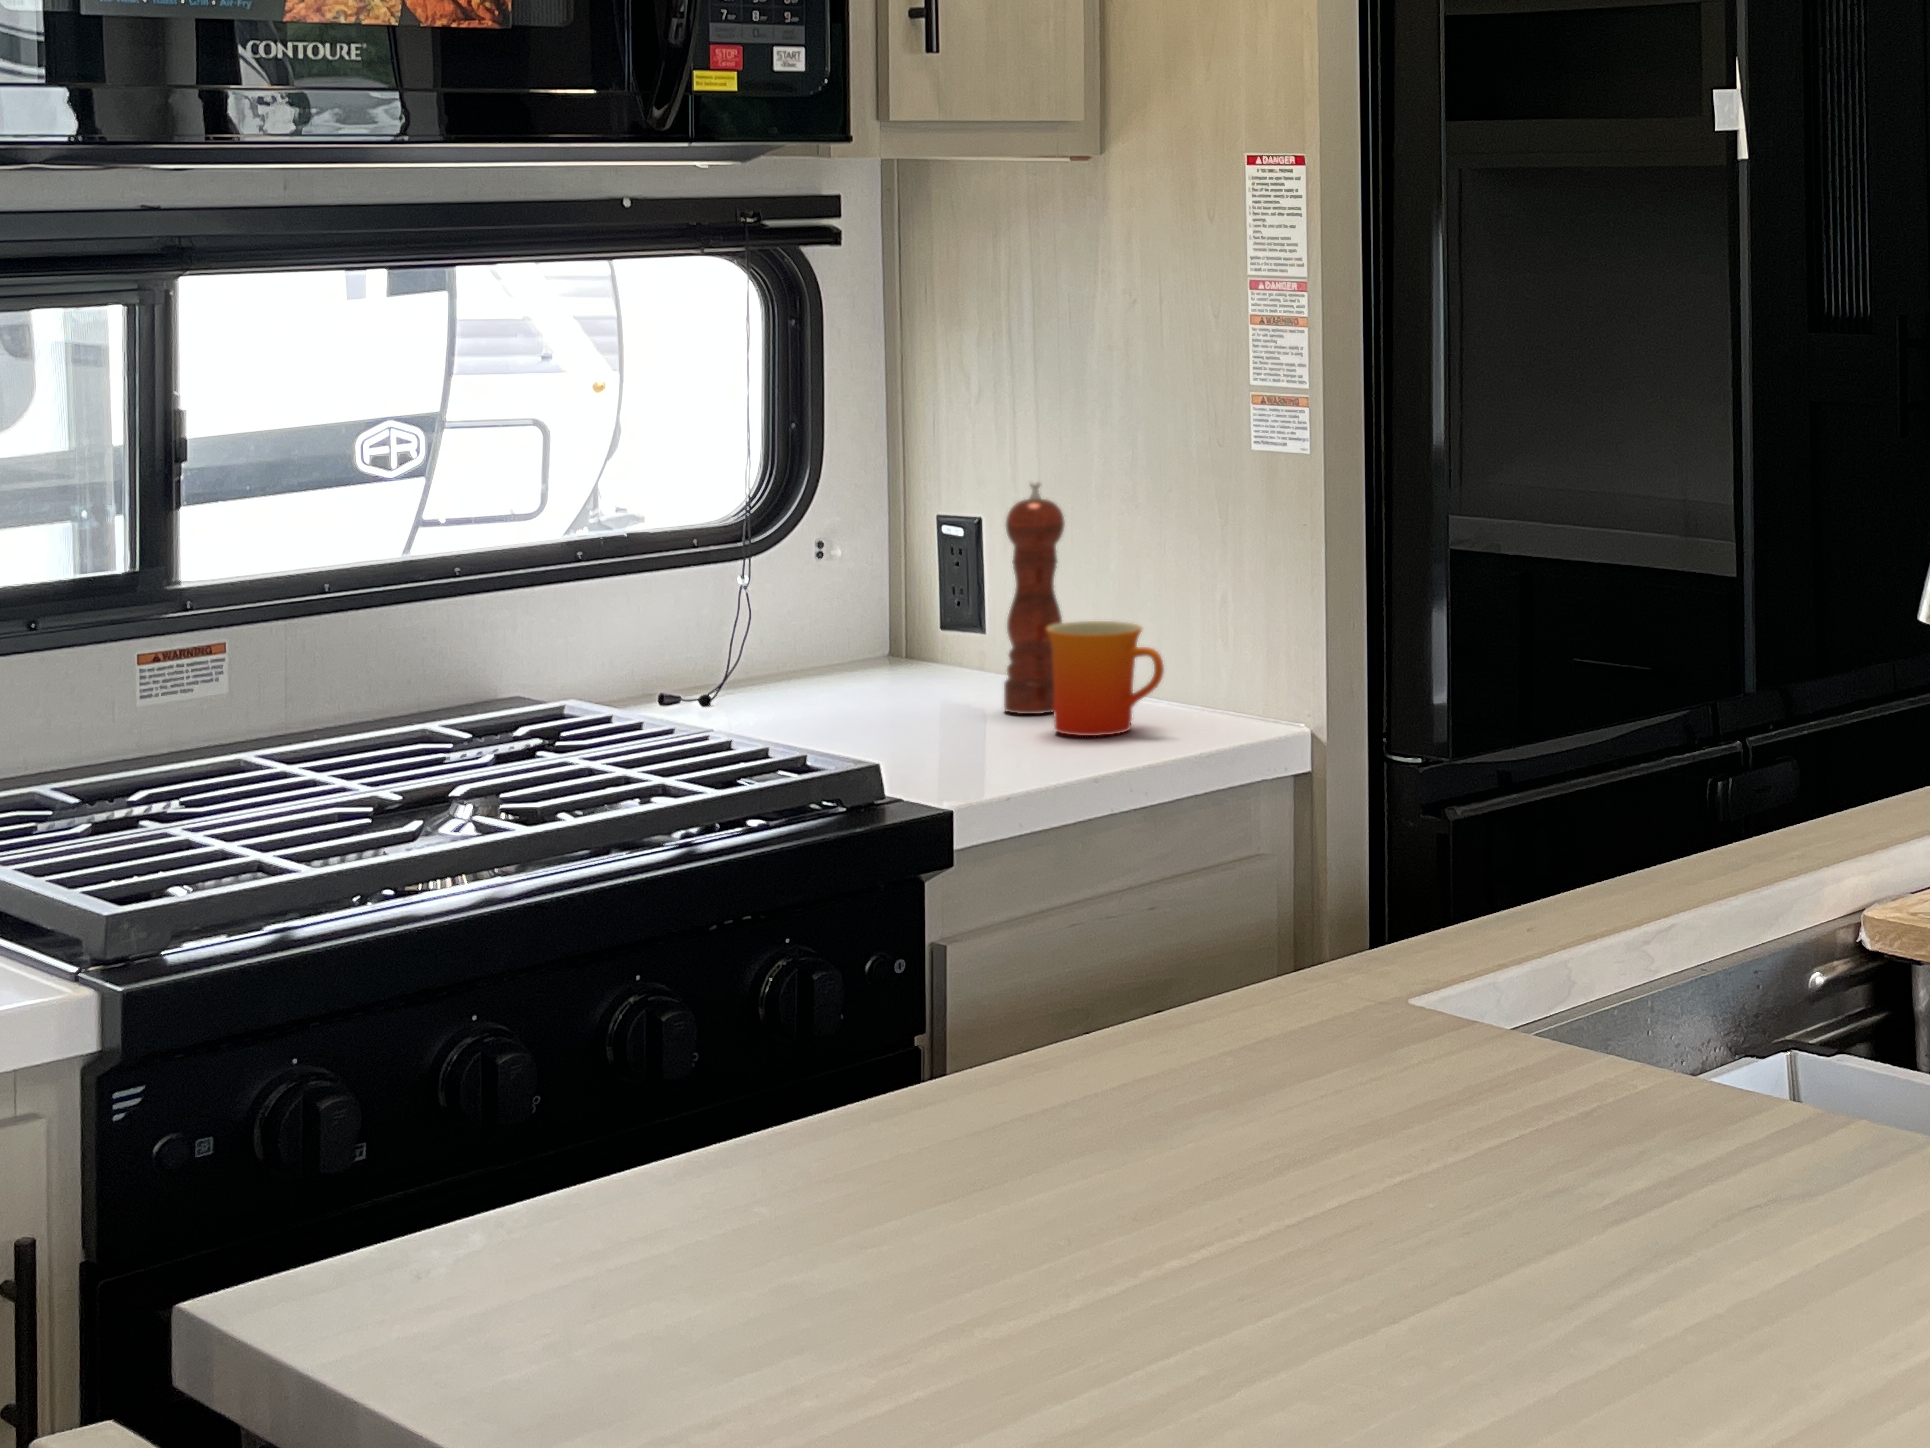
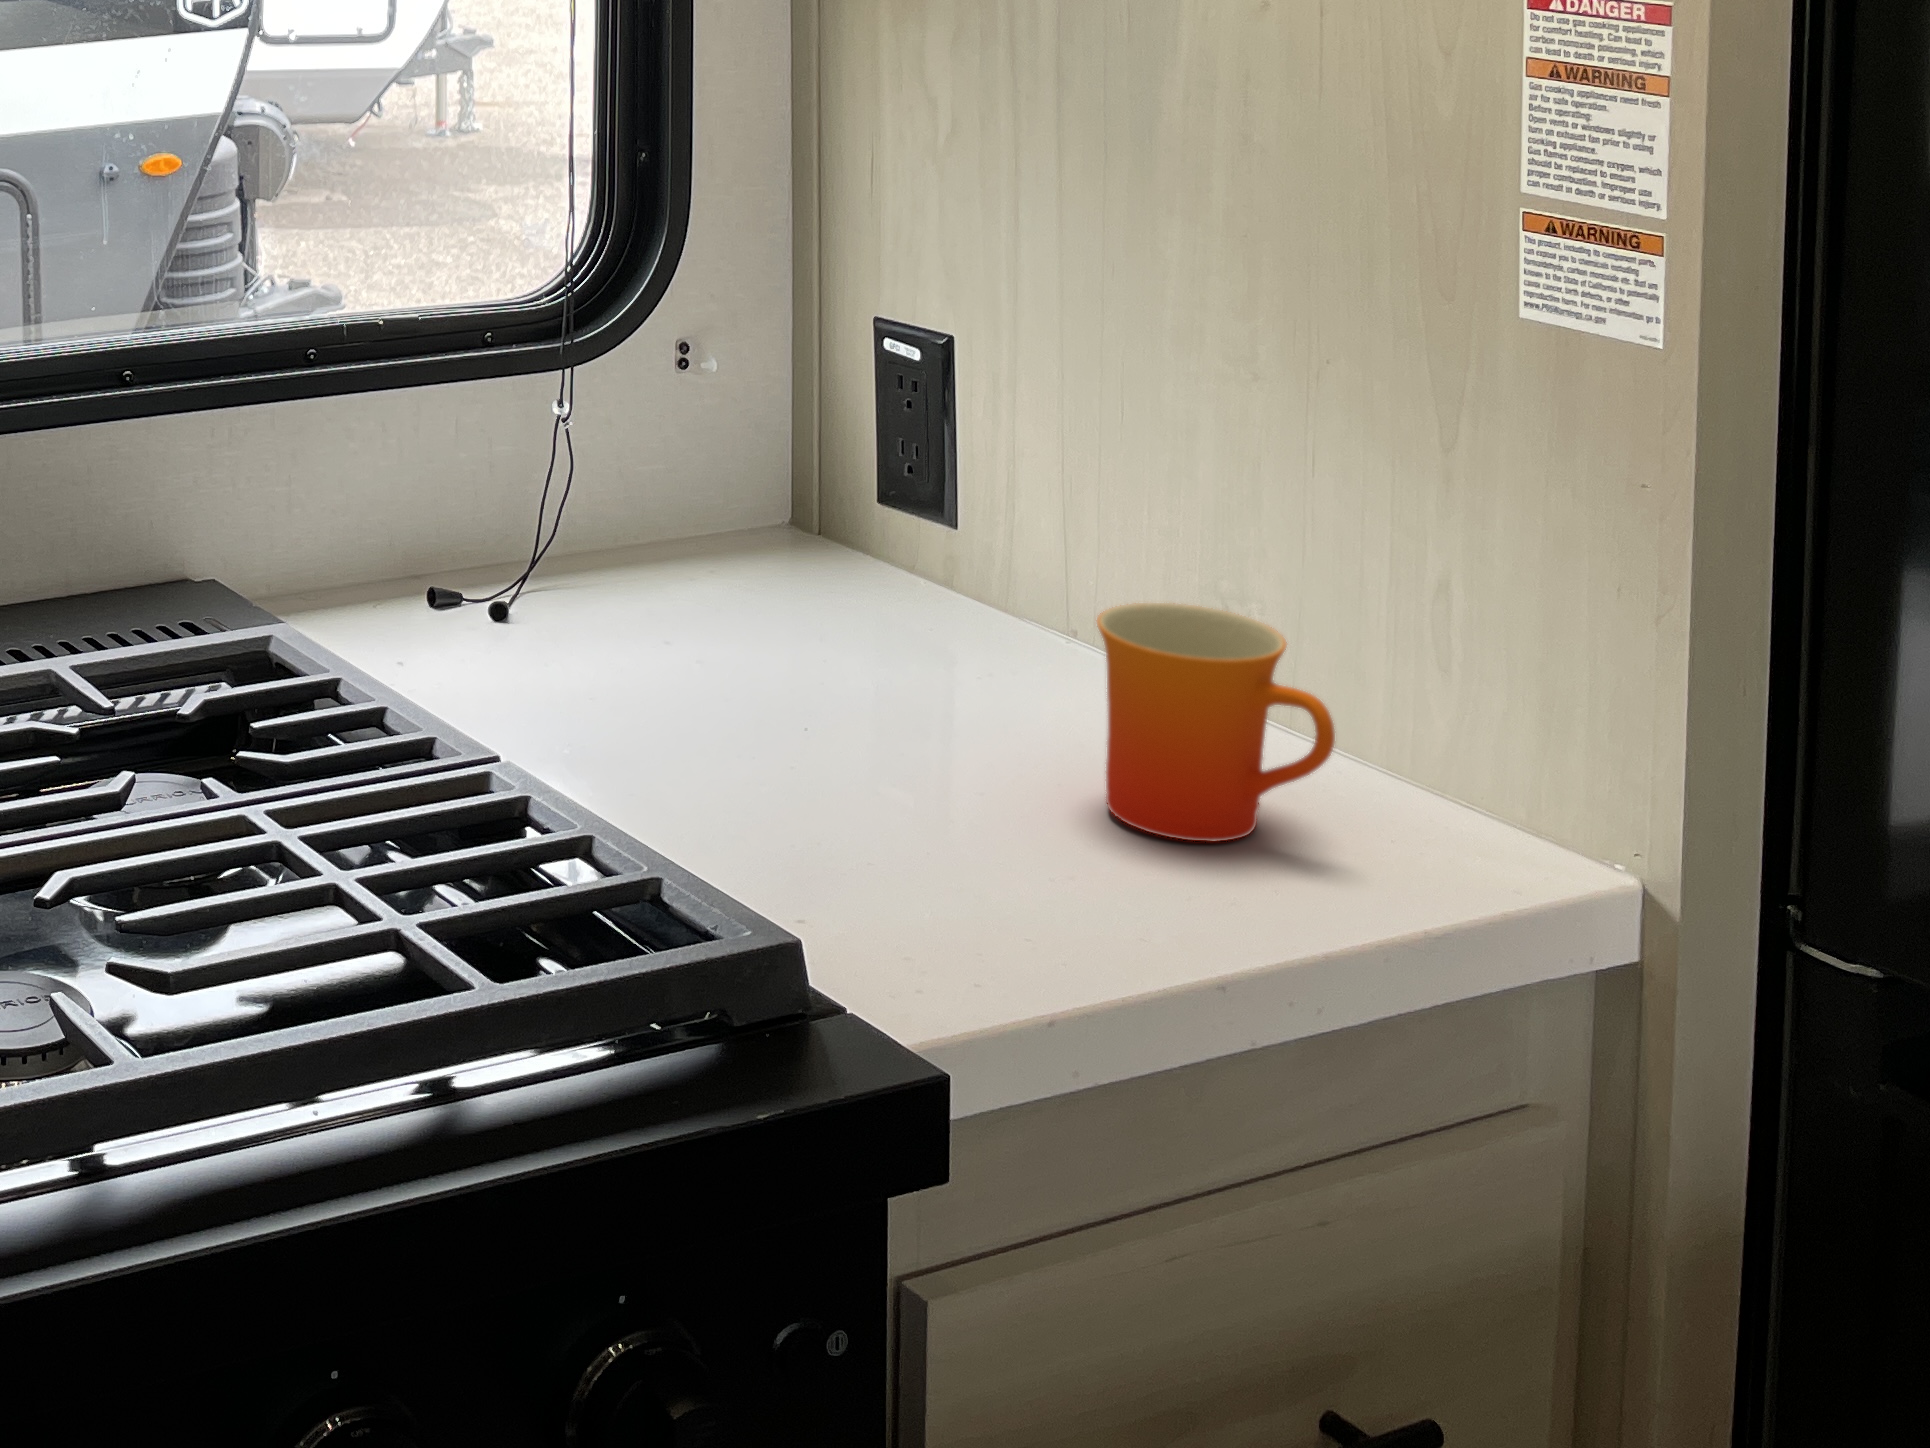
pepper mill: present [1004,482,1064,714] -> none [999,324,1121,738]

